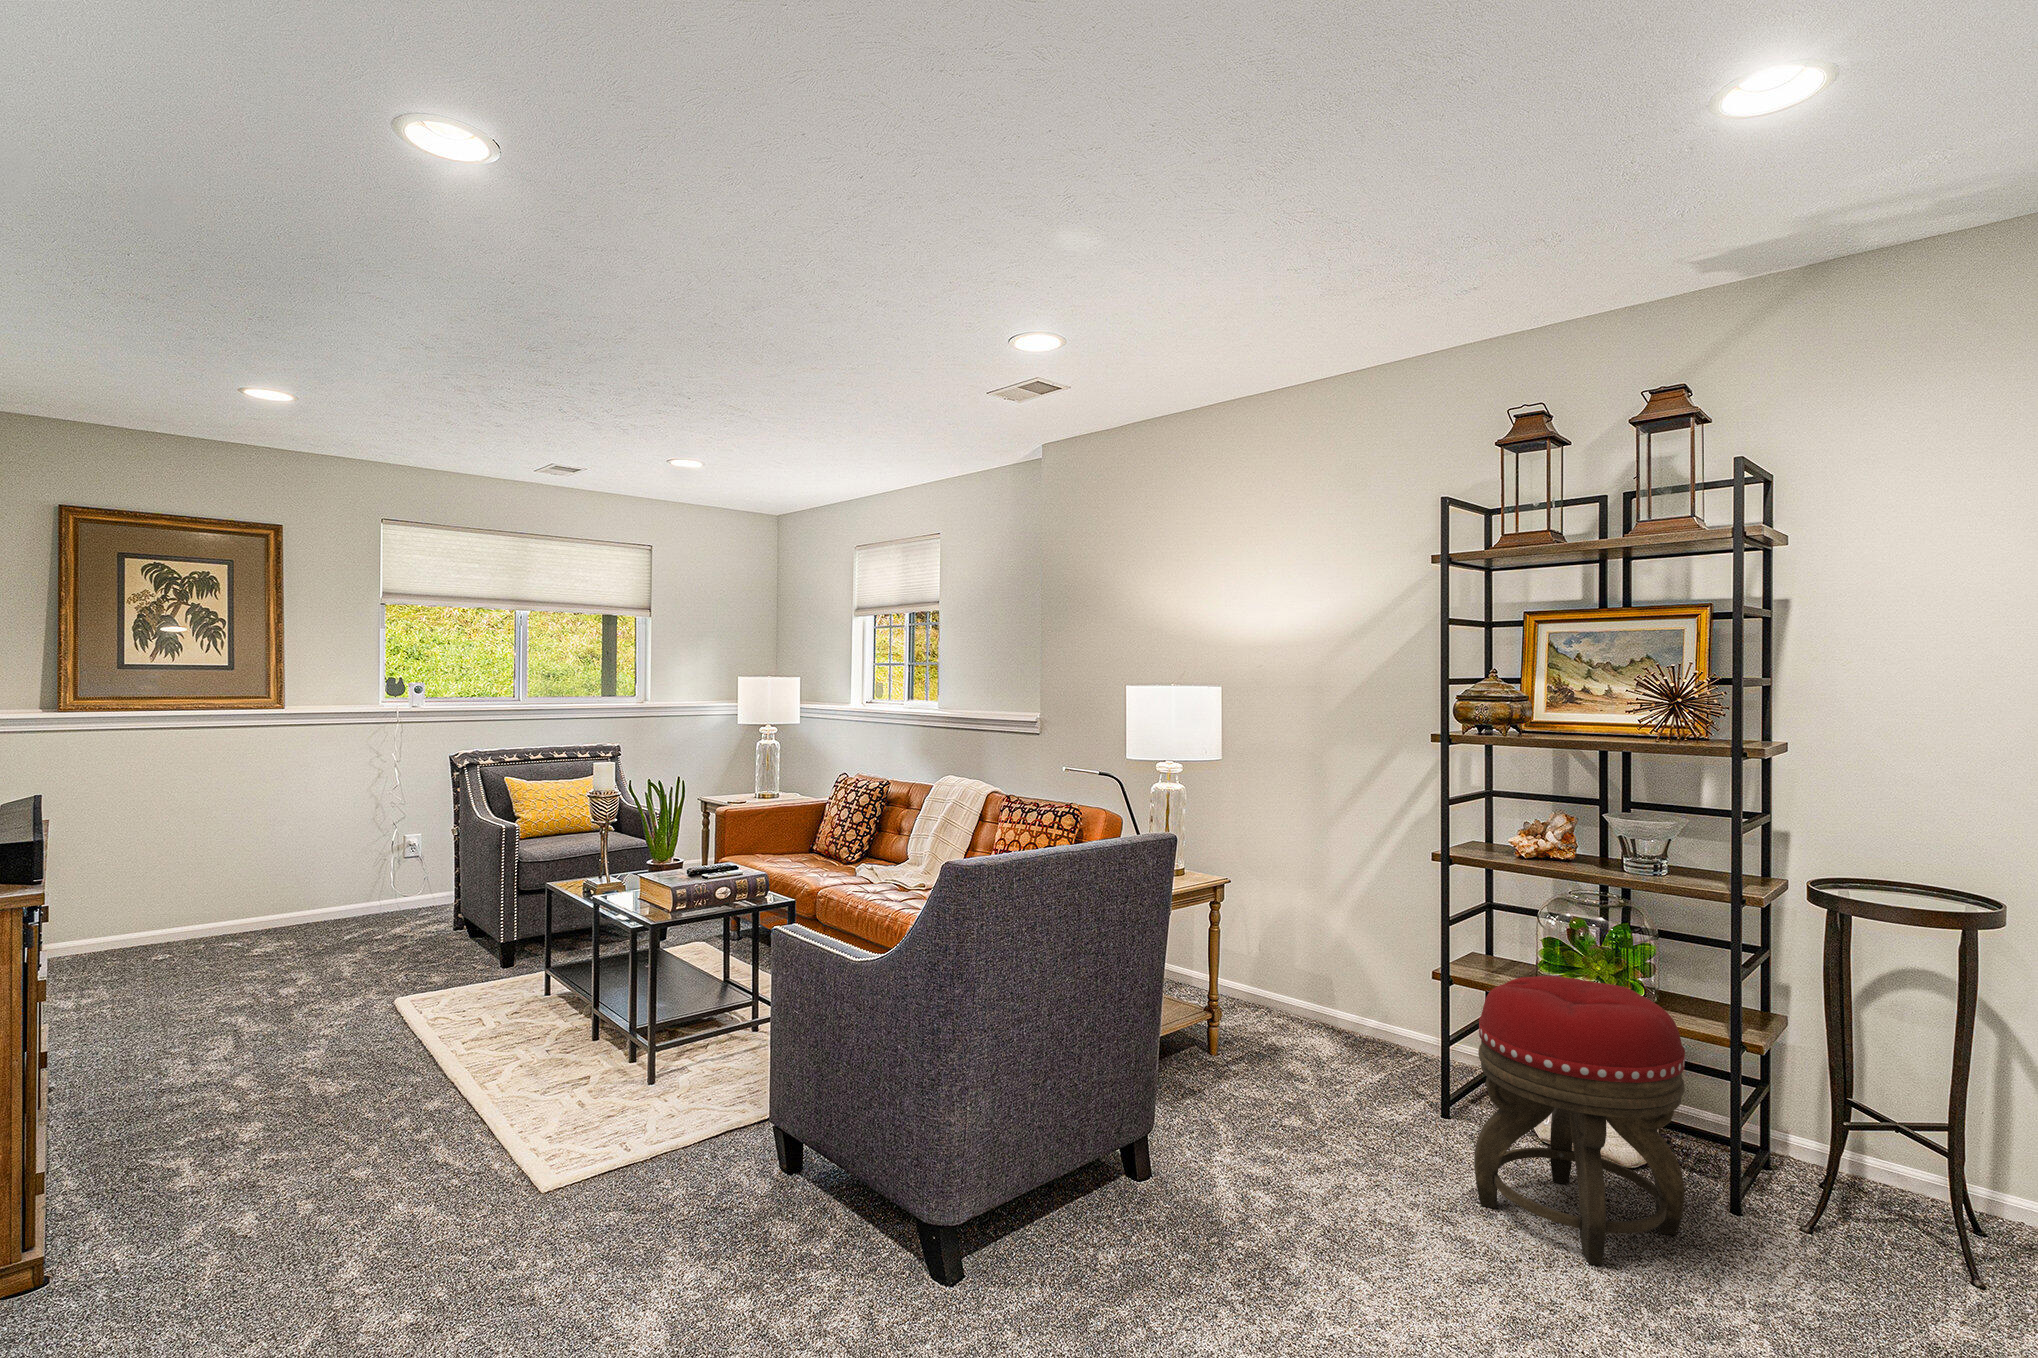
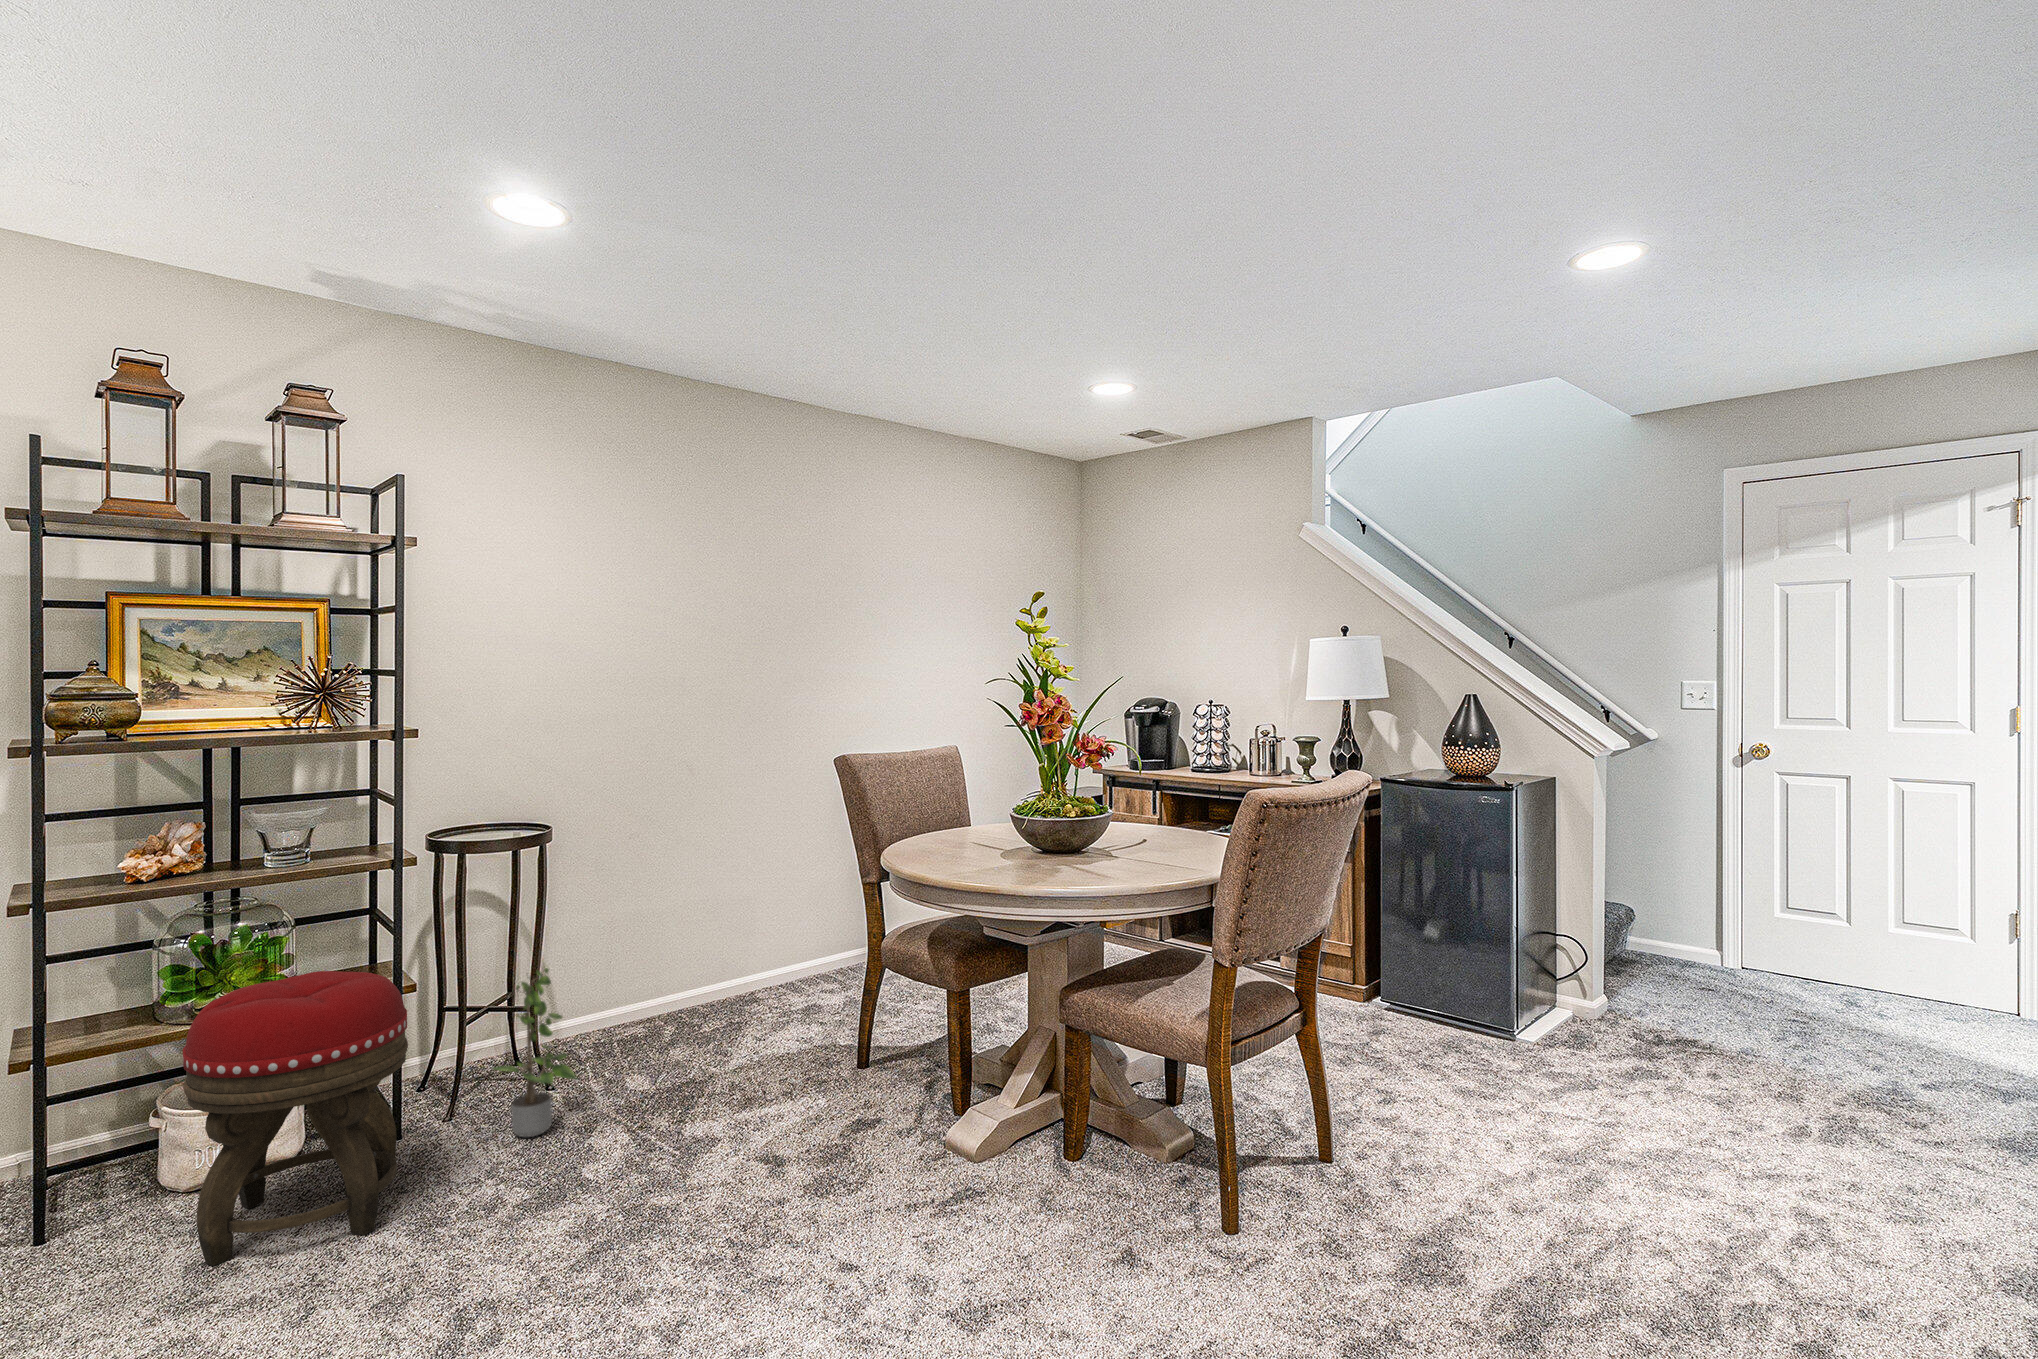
potted plant: none [1810,1084,1959,1303] -> present [493,968,577,1137]

